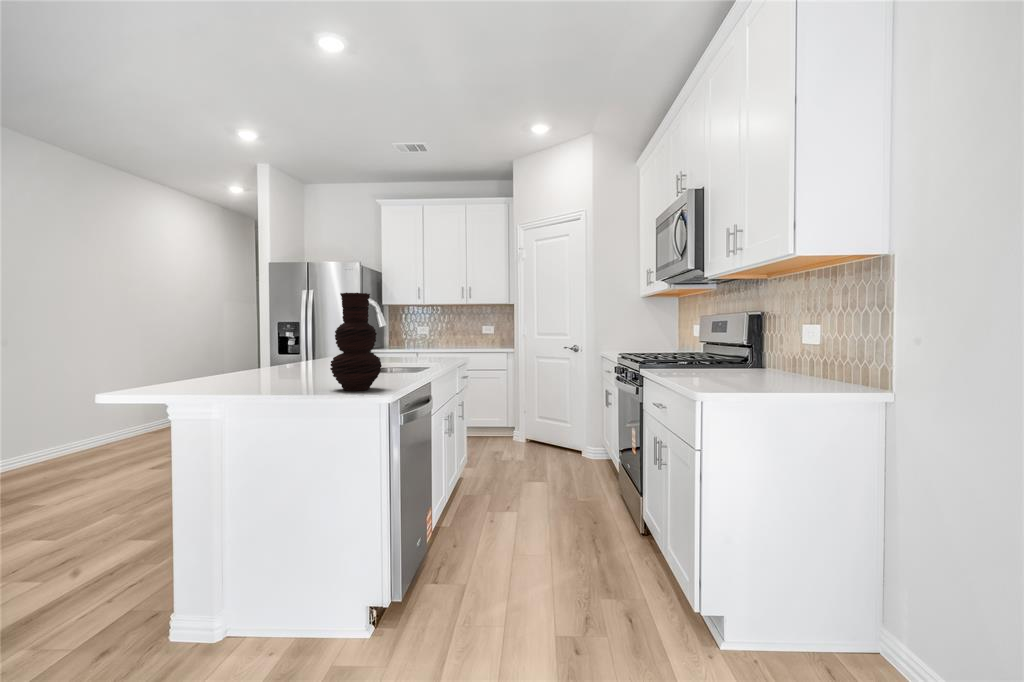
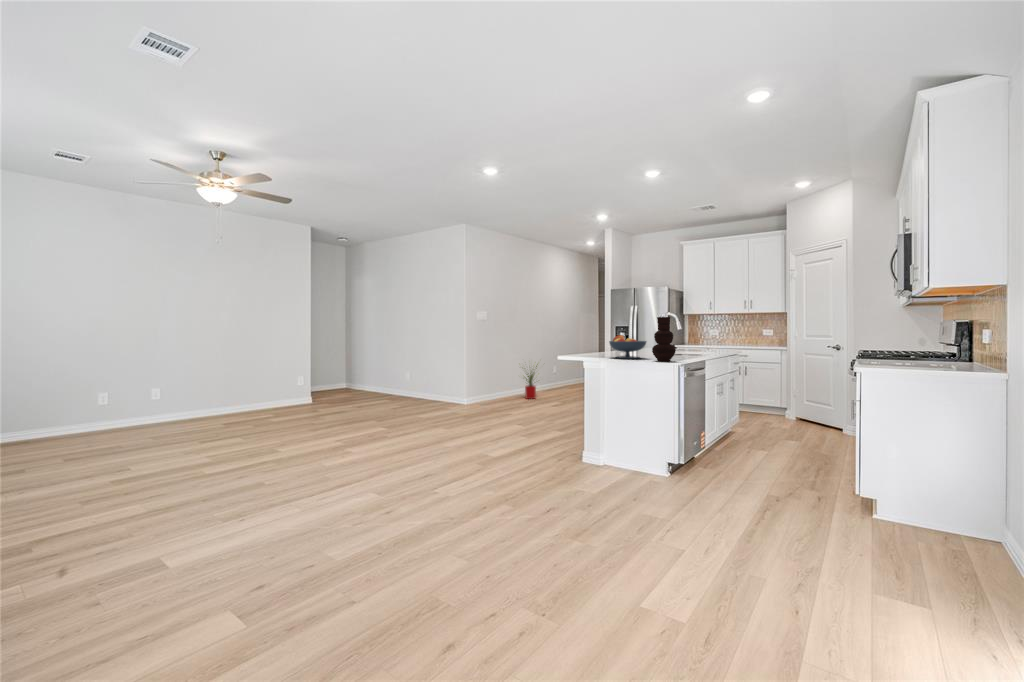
fruit bowl: none [231,333,320,386] -> present [609,335,646,359]
house plant: none [66,377,141,456] -> present [525,364,538,399]

